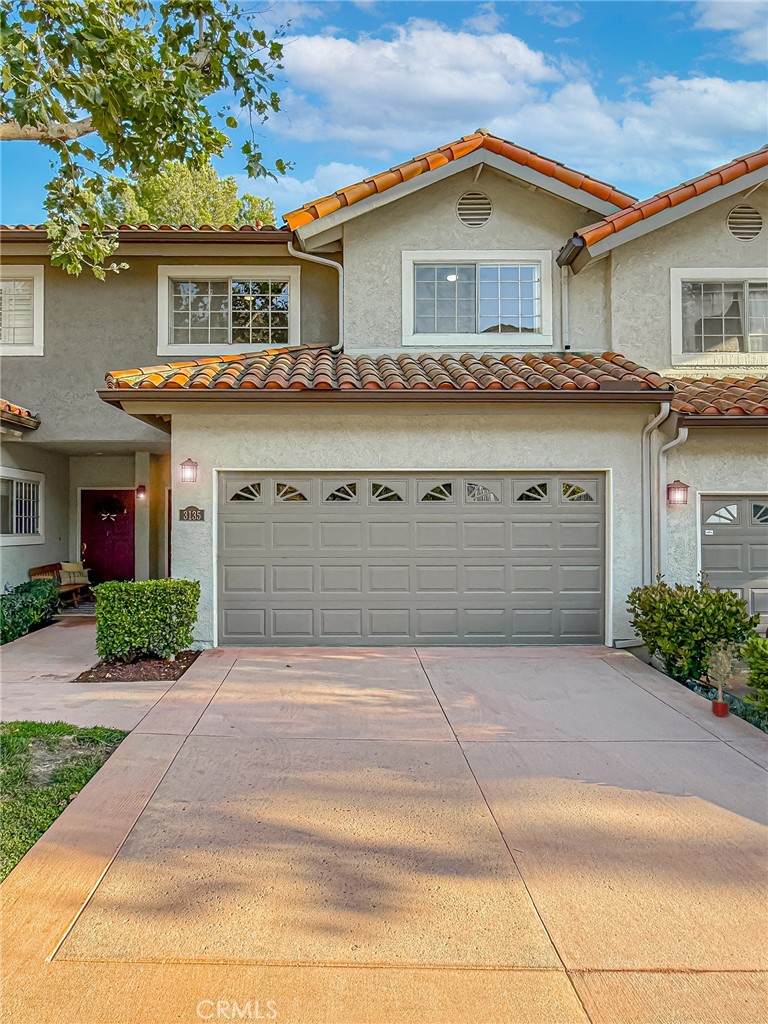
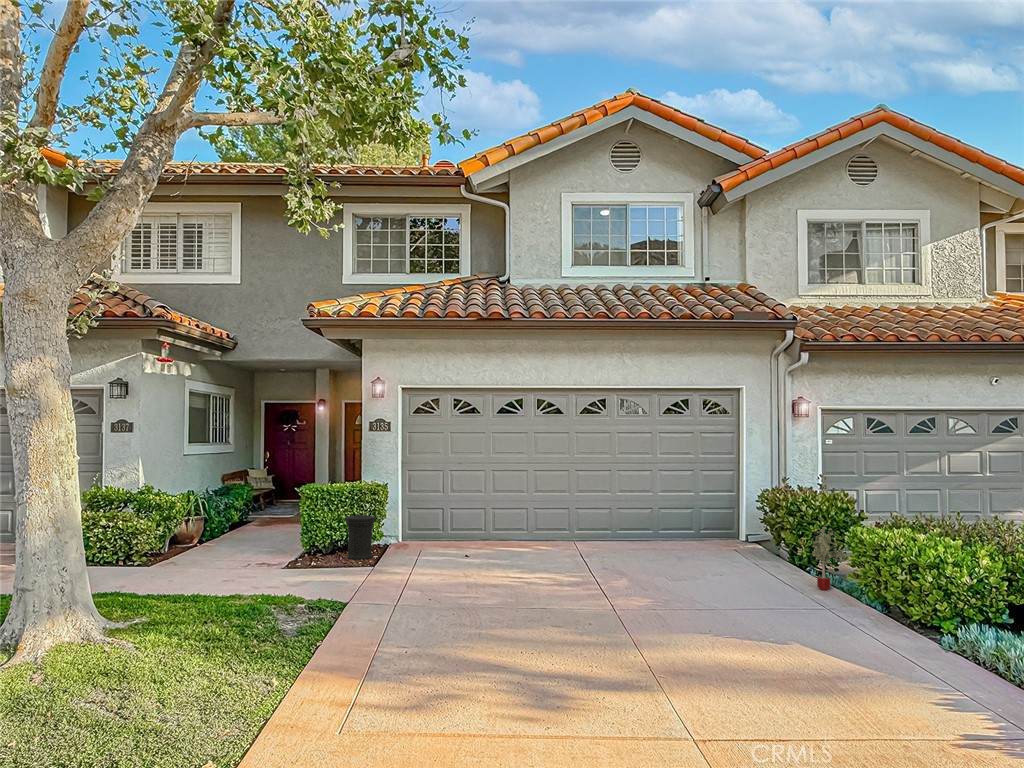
trash can: none [141,620,178,675] -> present [346,515,375,559]

